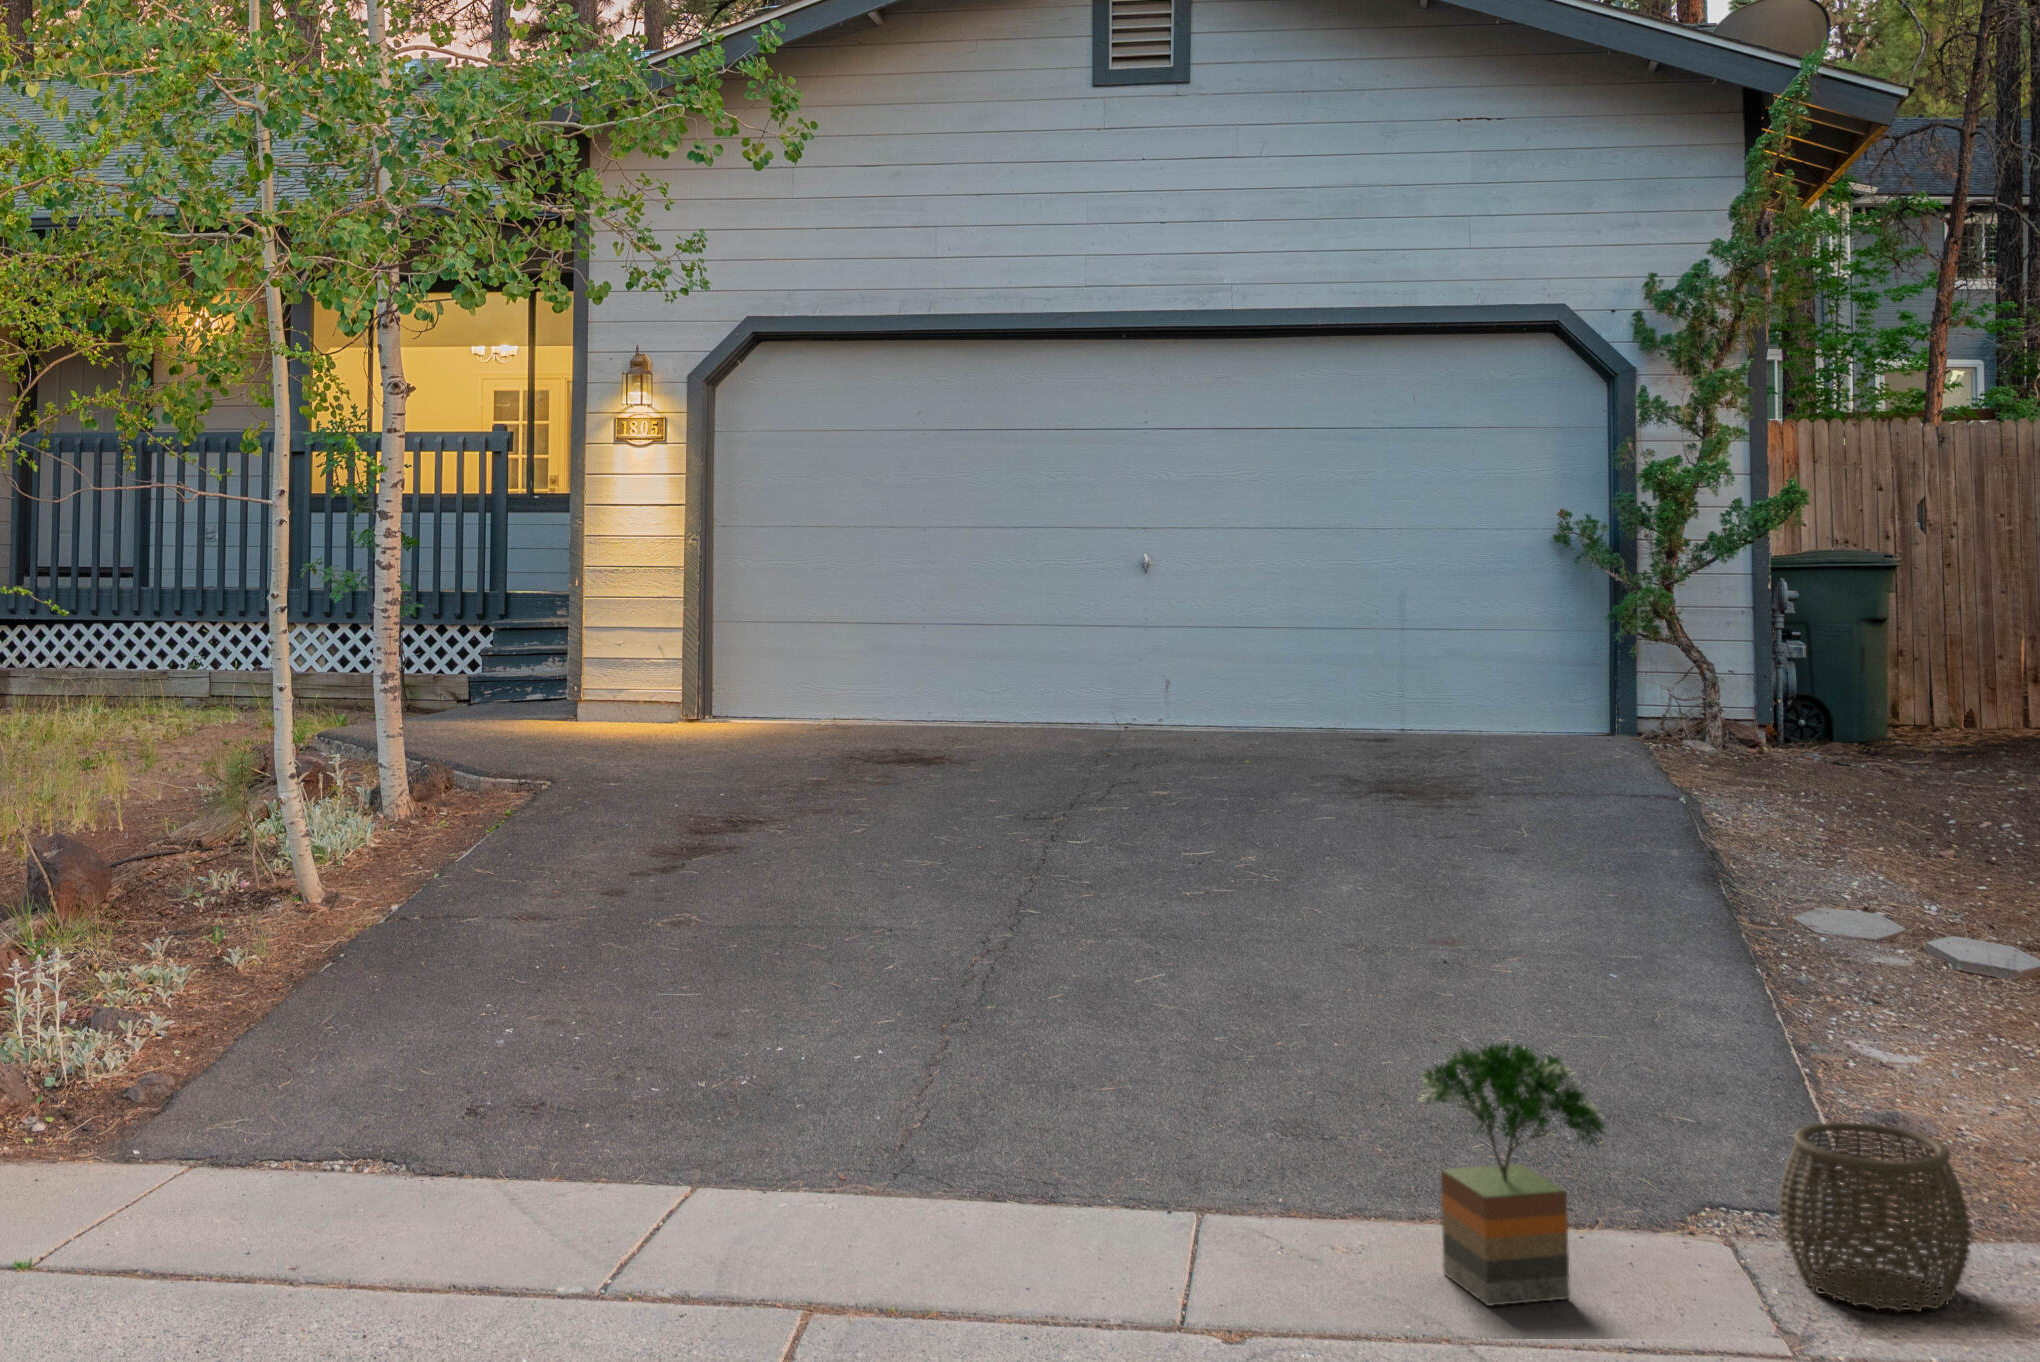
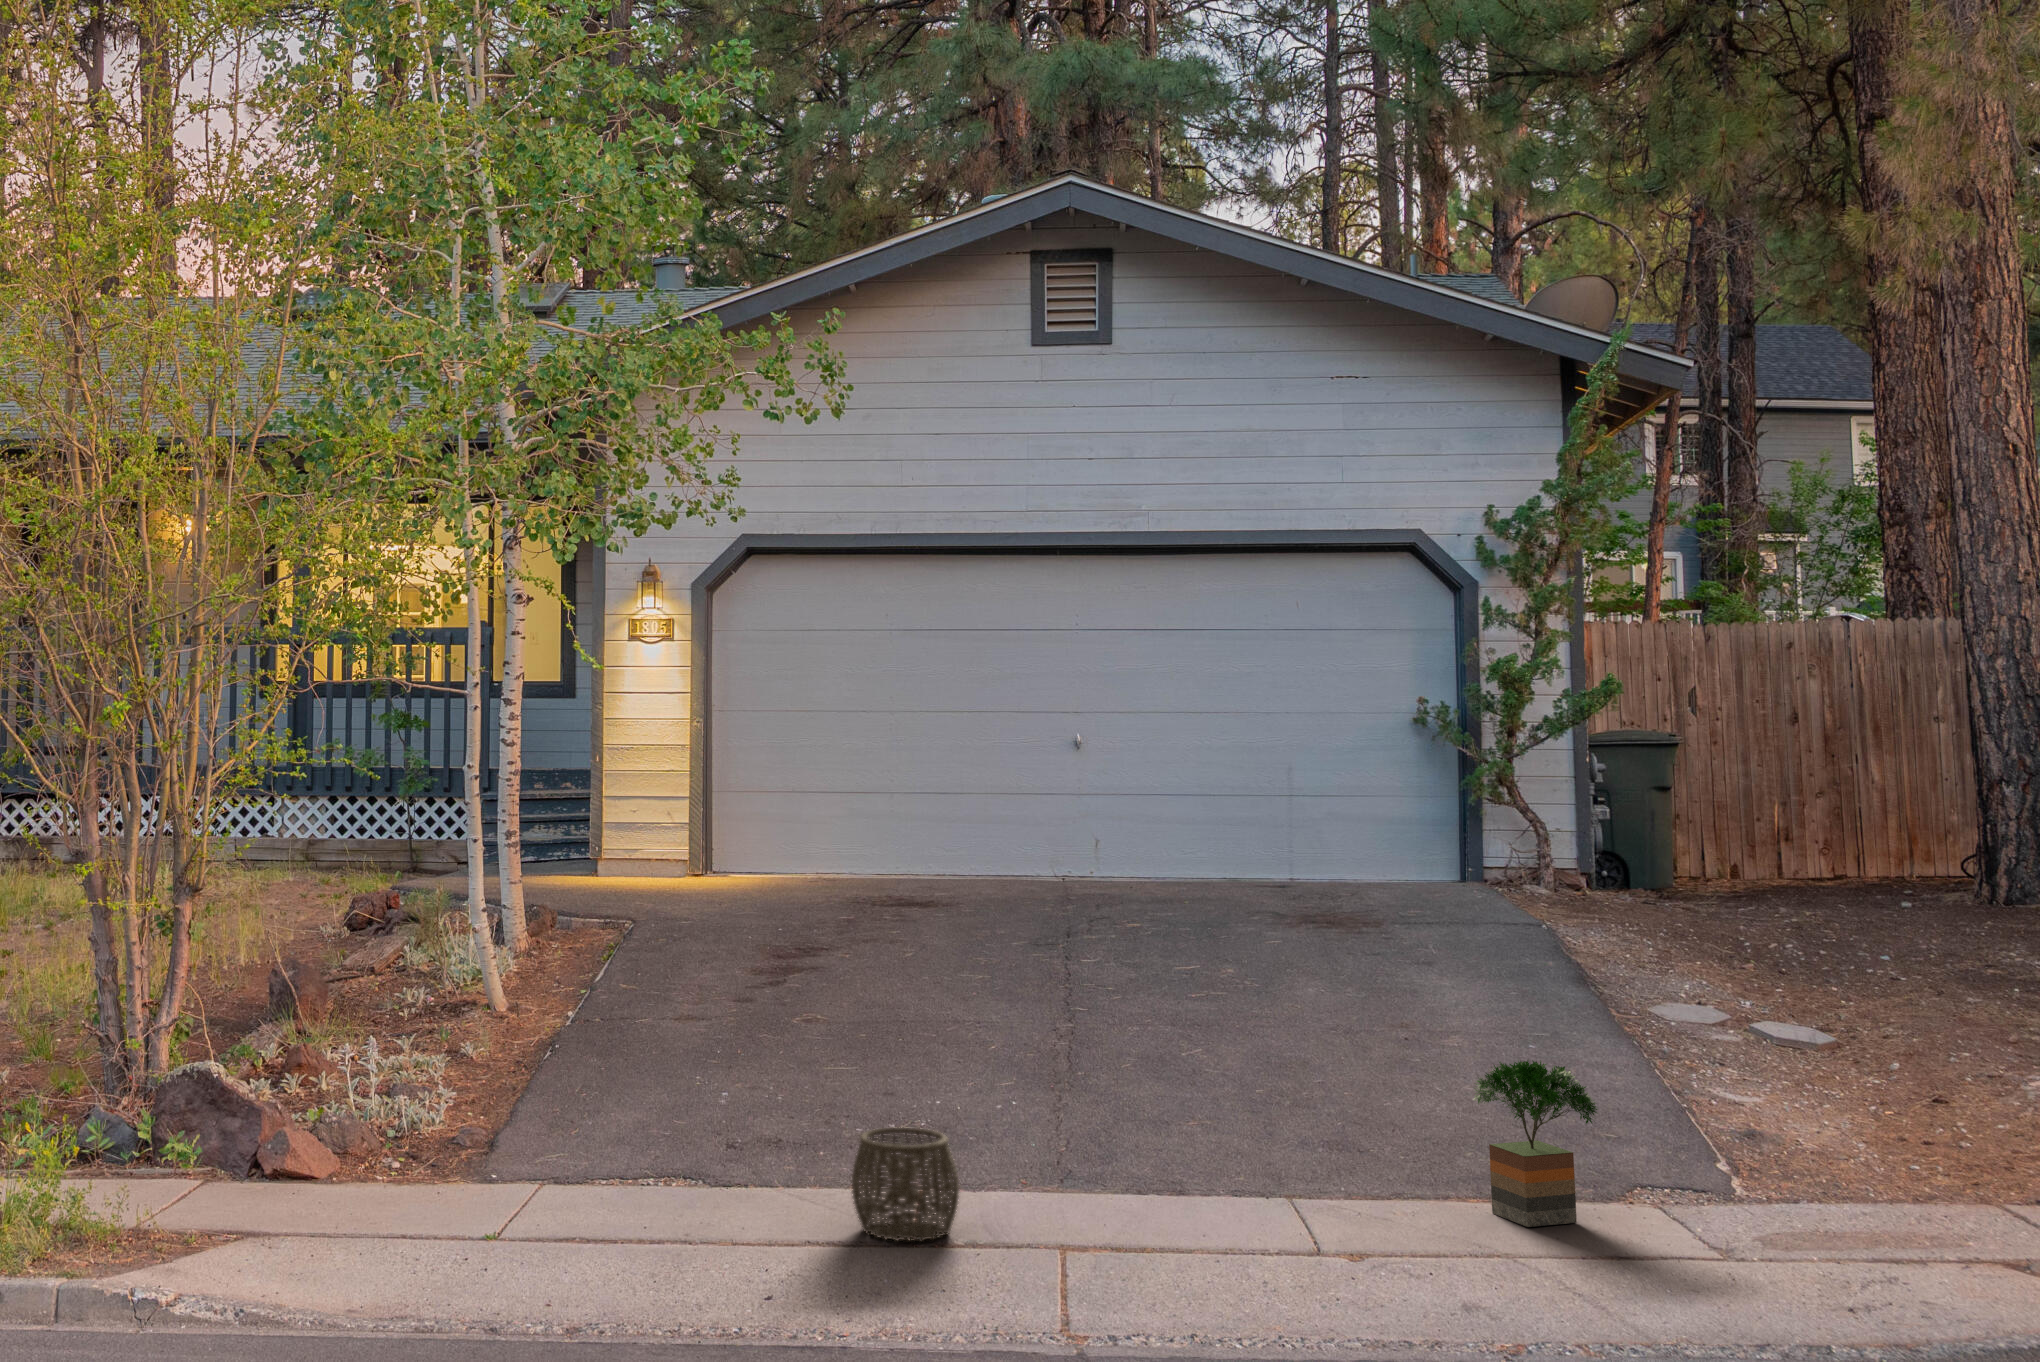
woven basket: present [1779,1122,1972,1312] -> present [851,1127,960,1241]

